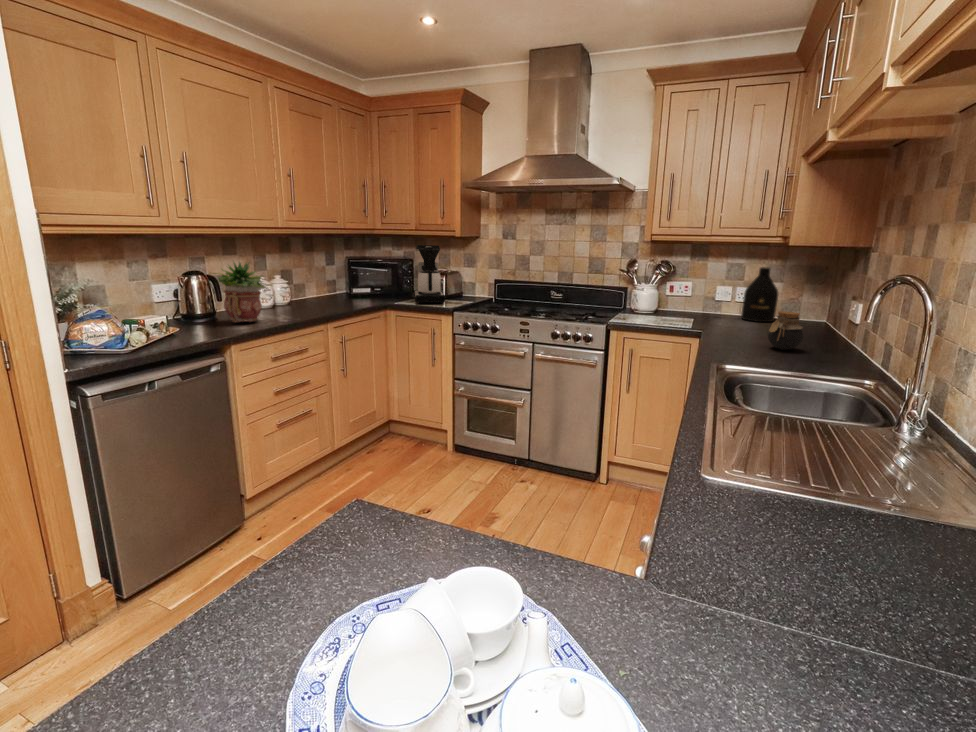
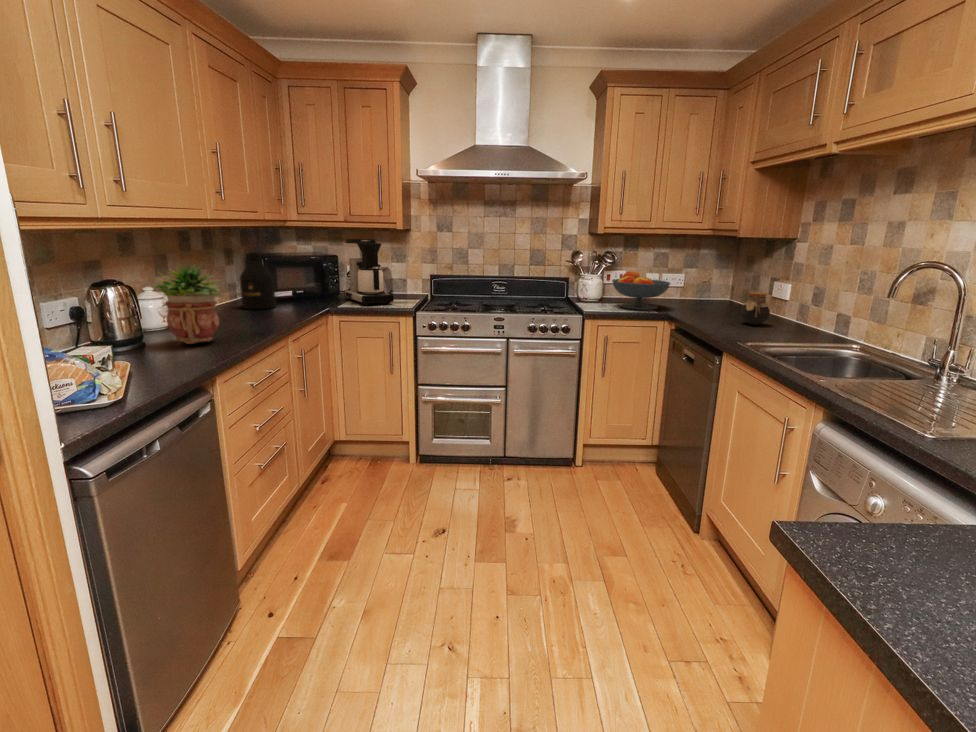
bottle: present [741,267,778,322] -> present [240,252,276,309]
fruit bowl: none [654,282,720,325] -> present [612,271,671,310]

